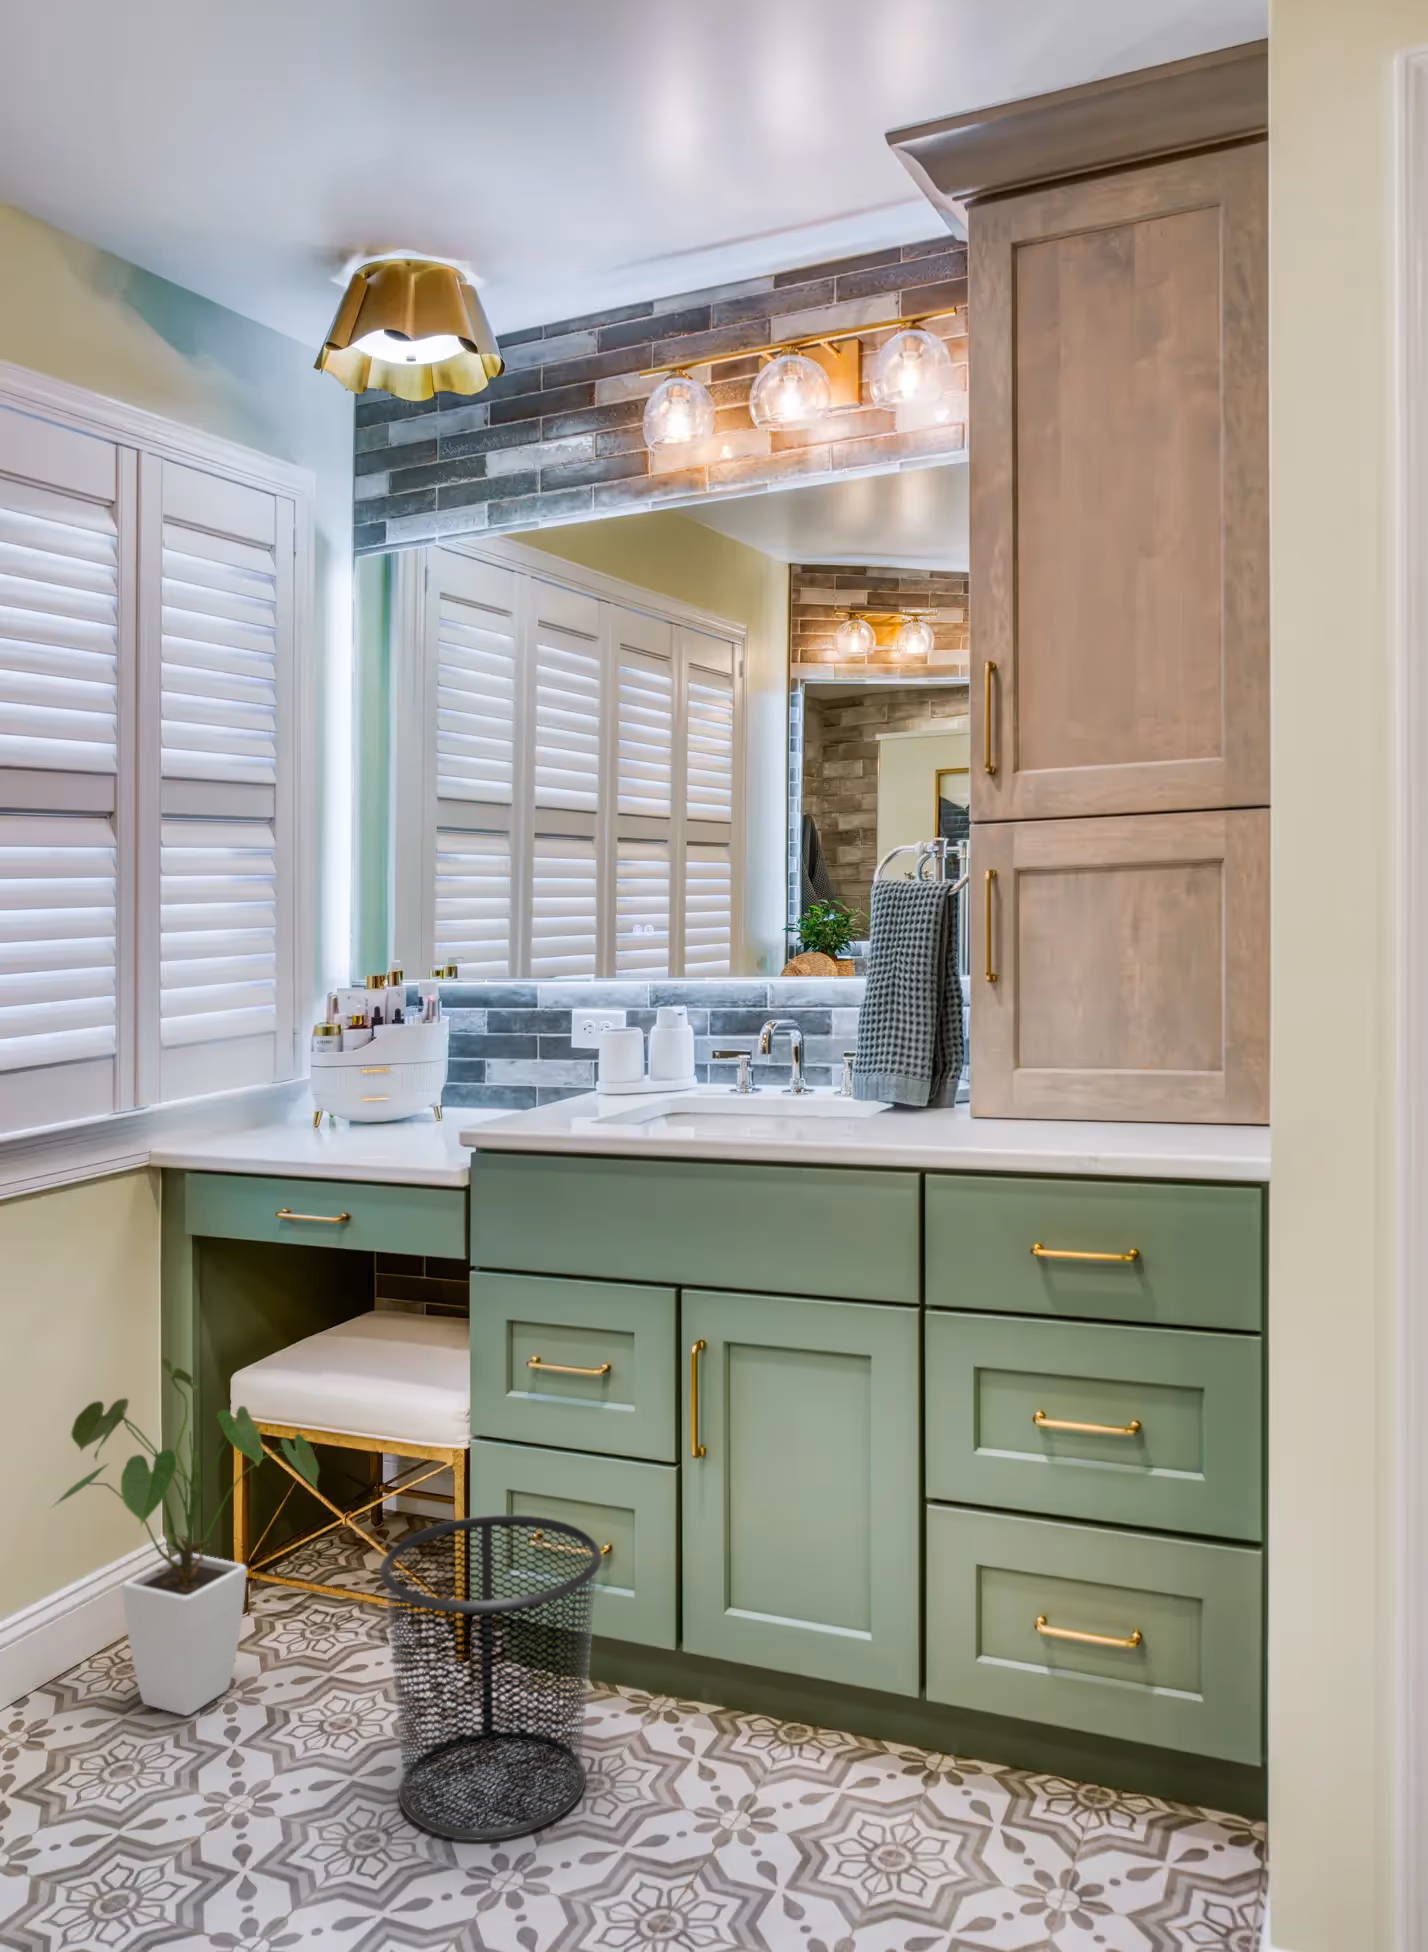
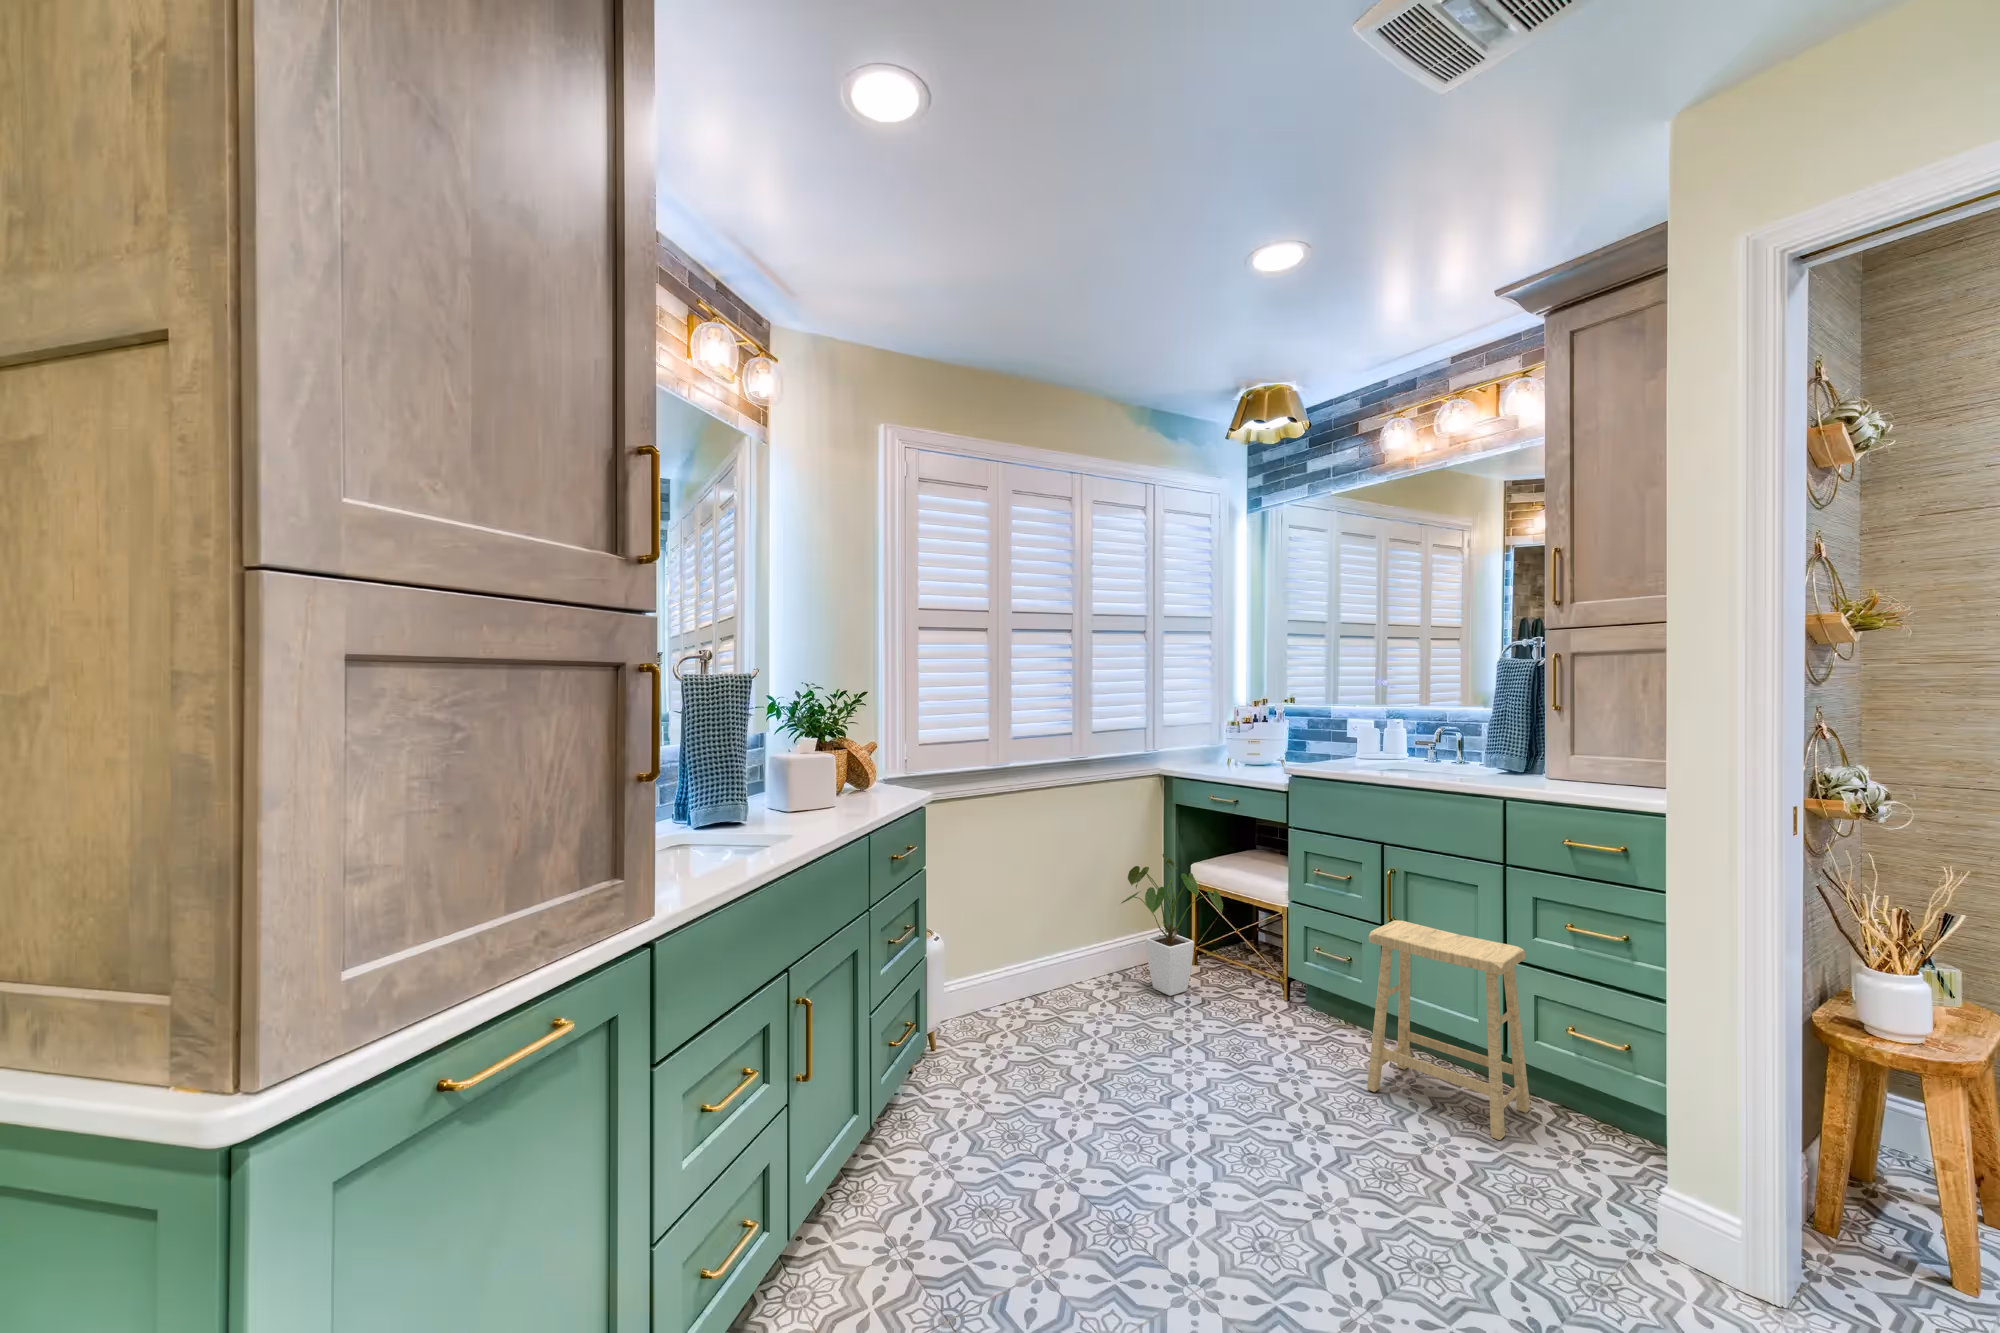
footstool: none [671,1453,971,1907] -> present [1367,920,1530,1140]
waste bin: present [380,1515,602,1839] -> none [1243,933,1342,1065]

